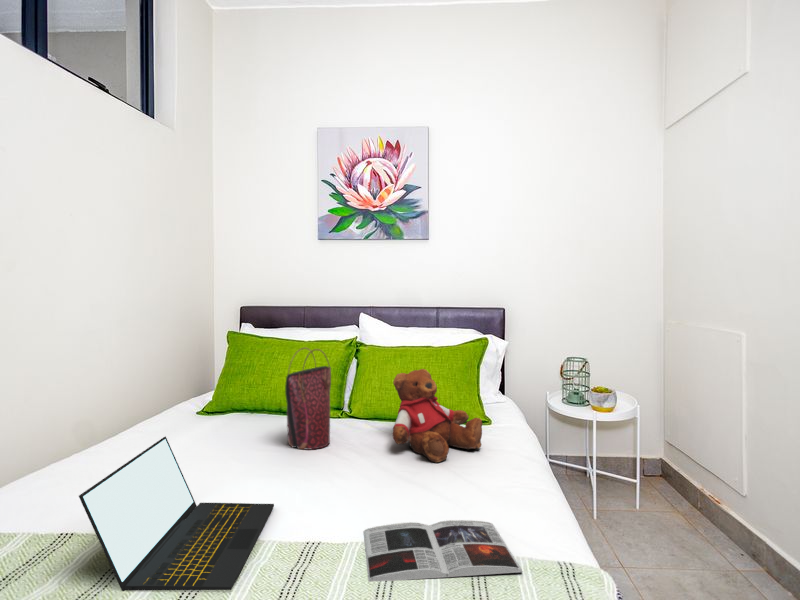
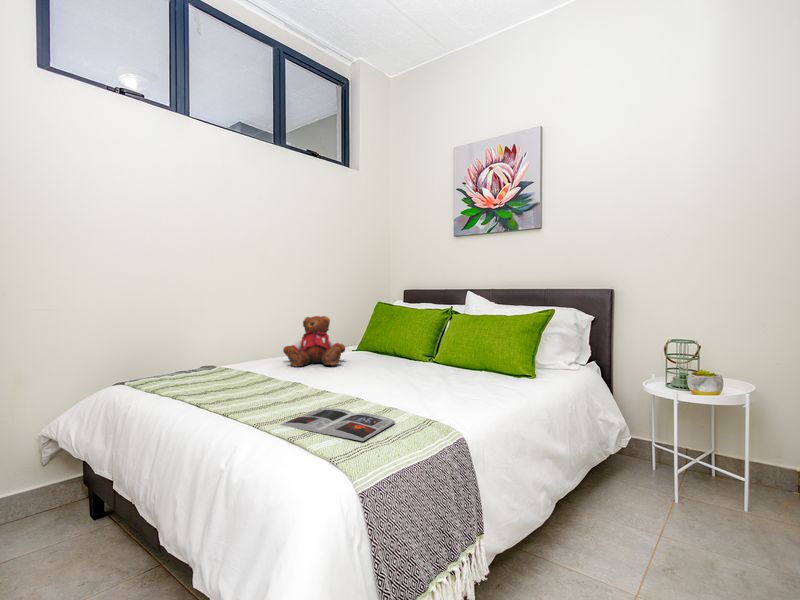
handbag: present [285,347,331,450] -> none [351,306,395,376]
teddy bear: present [392,369,483,462] -> present [283,316,345,366]
laptop: present [79,437,274,591] -> none [176,344,296,412]

